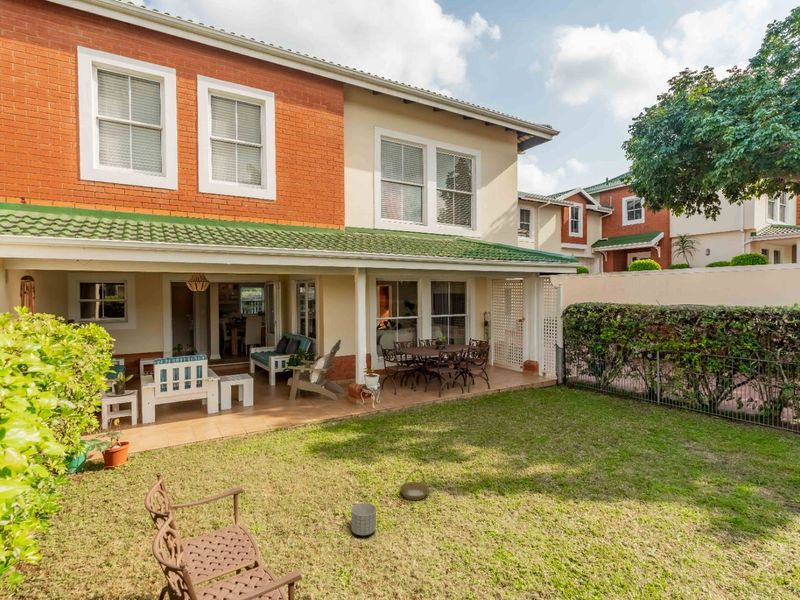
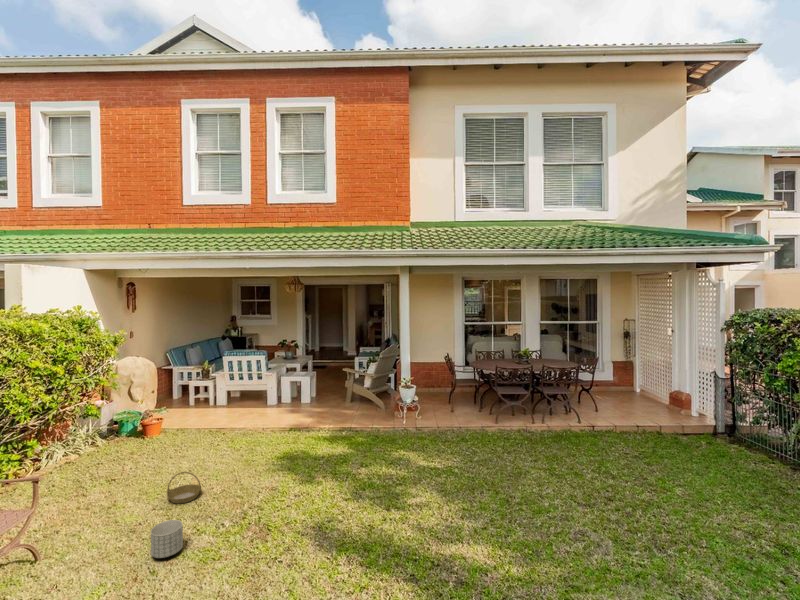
basket: present [400,470,429,500] -> present [167,472,201,504]

